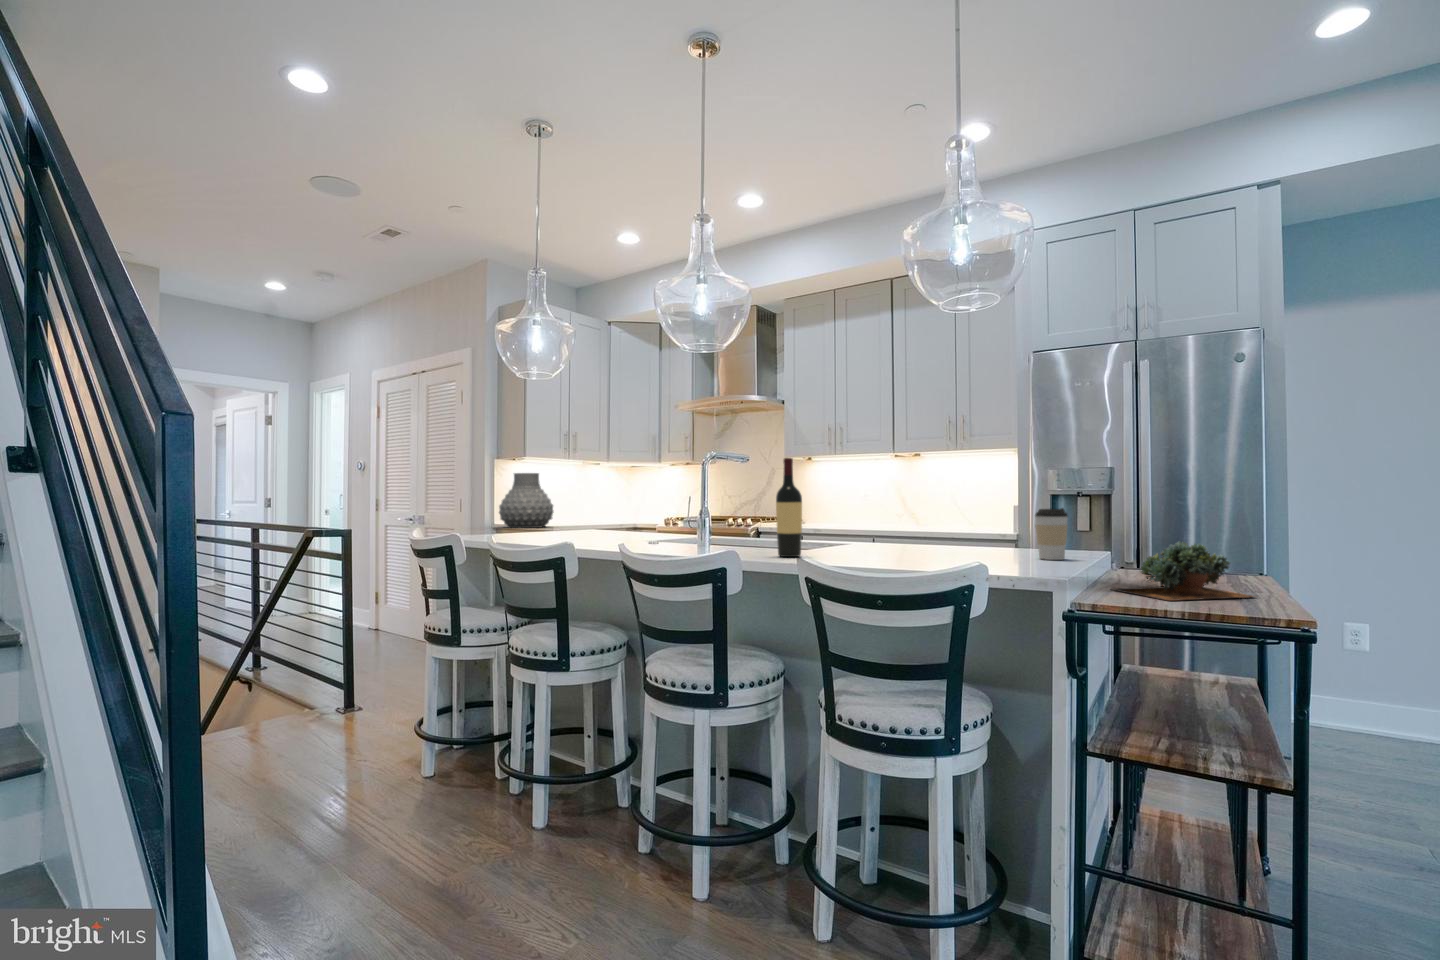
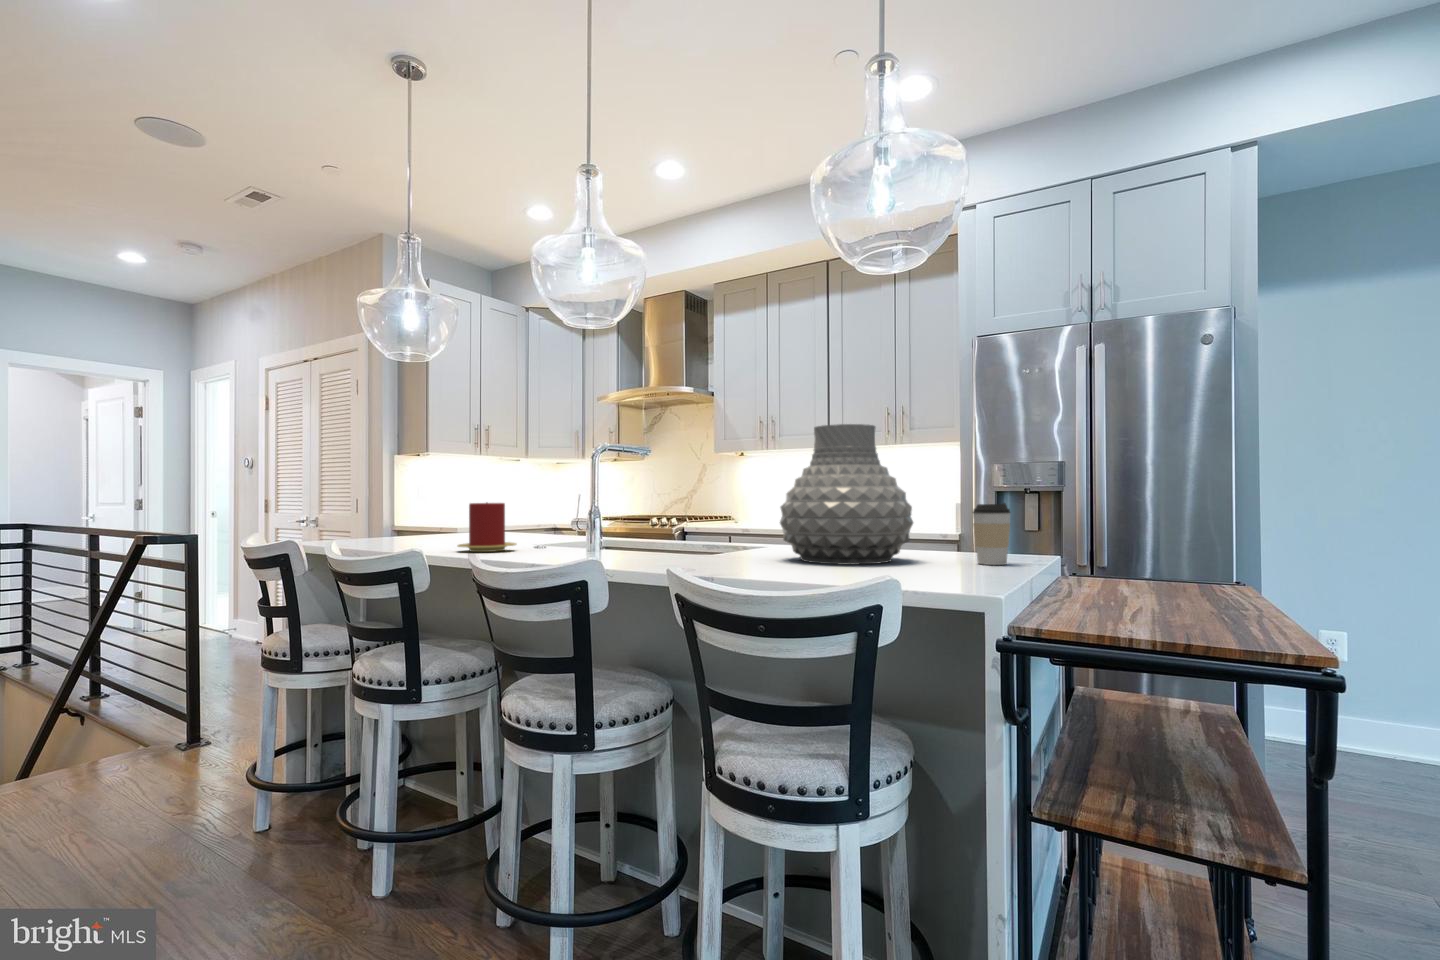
wine bottle: present [776,458,802,557] -> none [666,443,698,564]
vase: present [499,473,554,528] -> present [780,424,913,564]
candle: none [588,505,637,547] -> present [458,503,516,552]
succulent plant: present [1111,541,1253,601] -> none [1060,542,1241,619]

